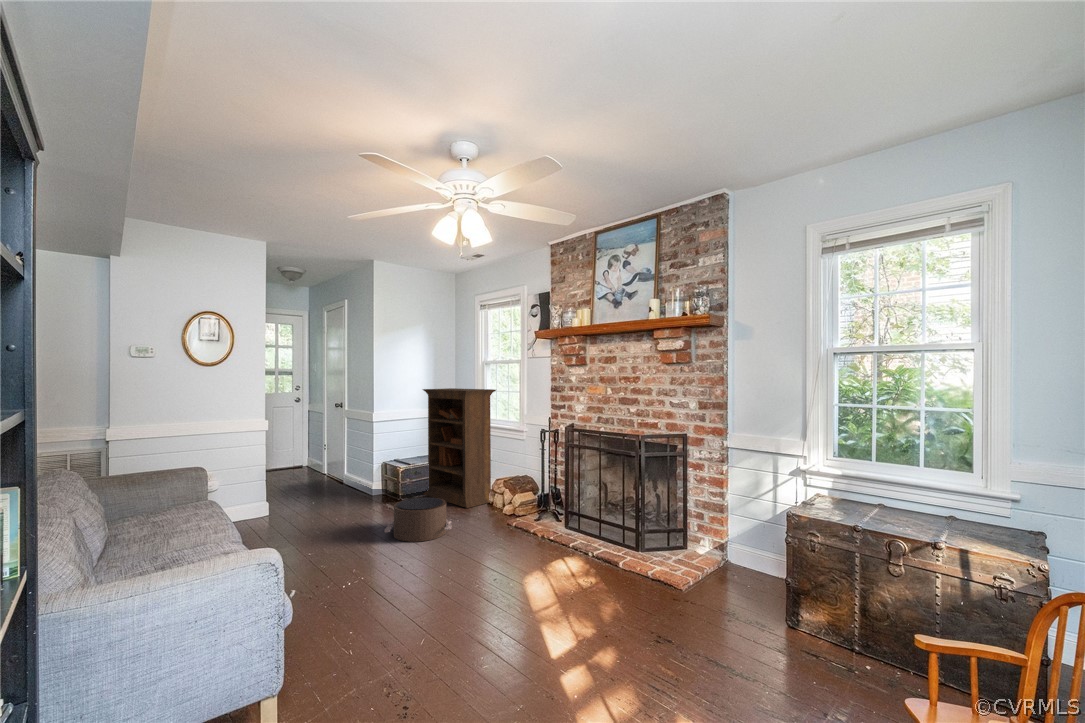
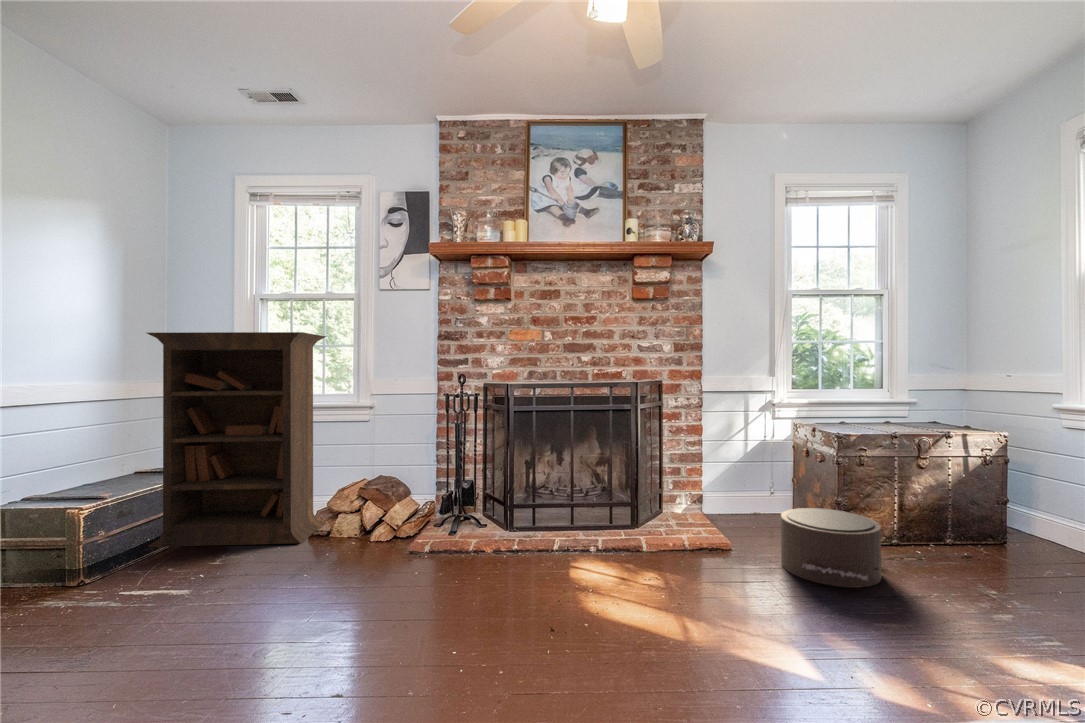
pouf: present [384,498,452,542] -> present [781,508,882,588]

